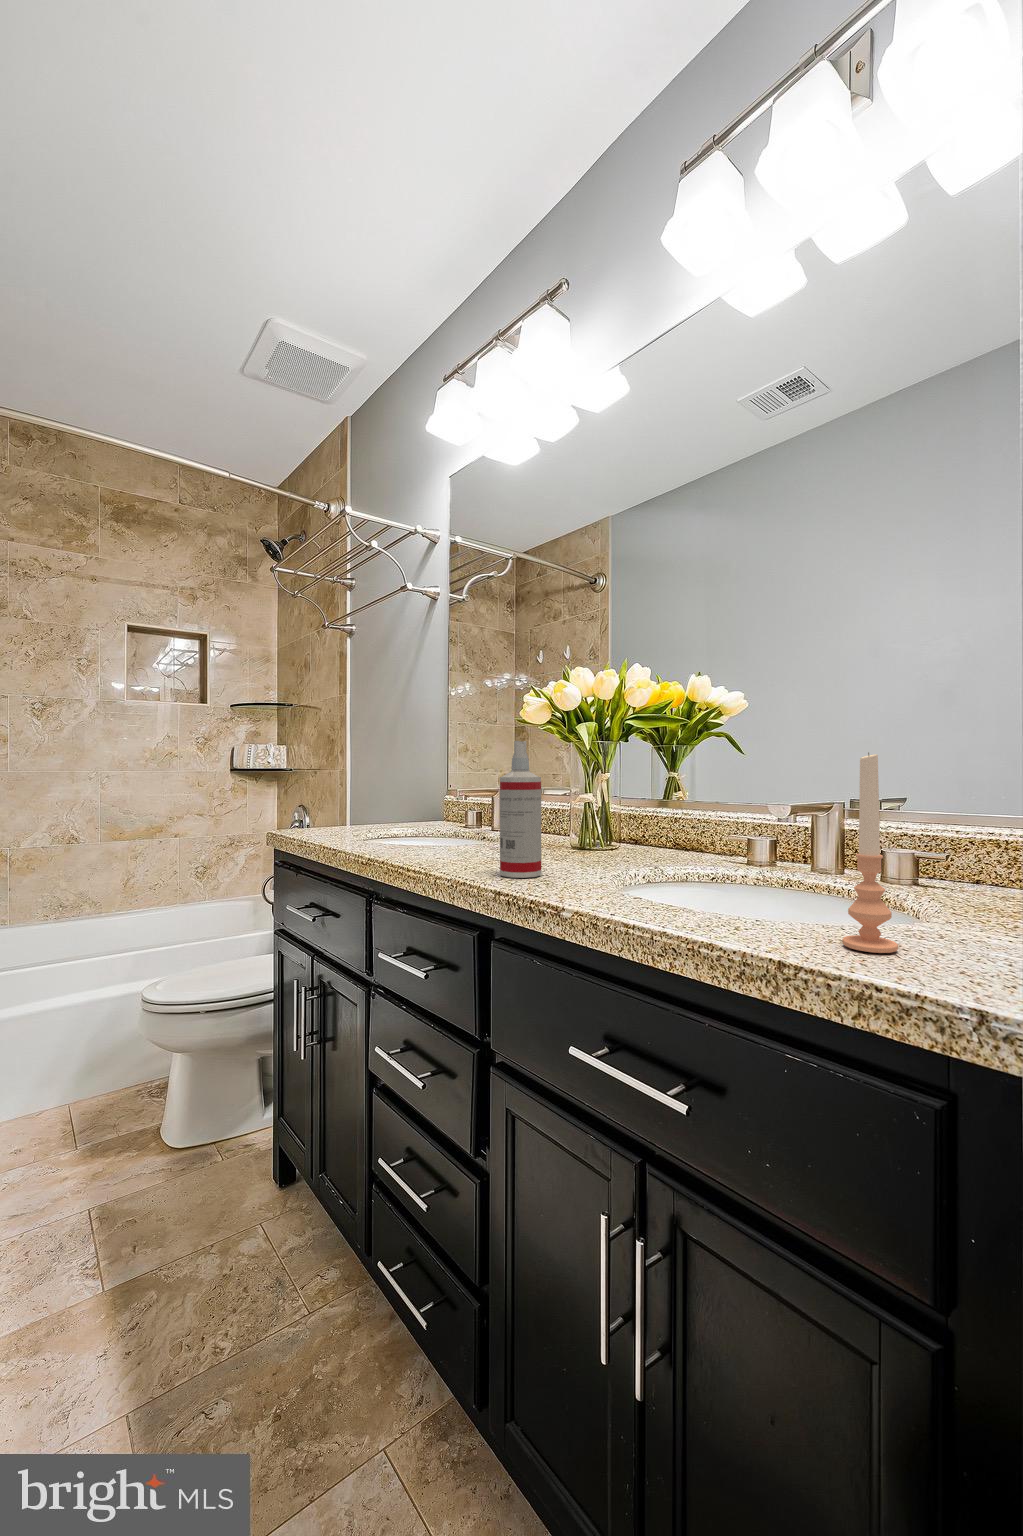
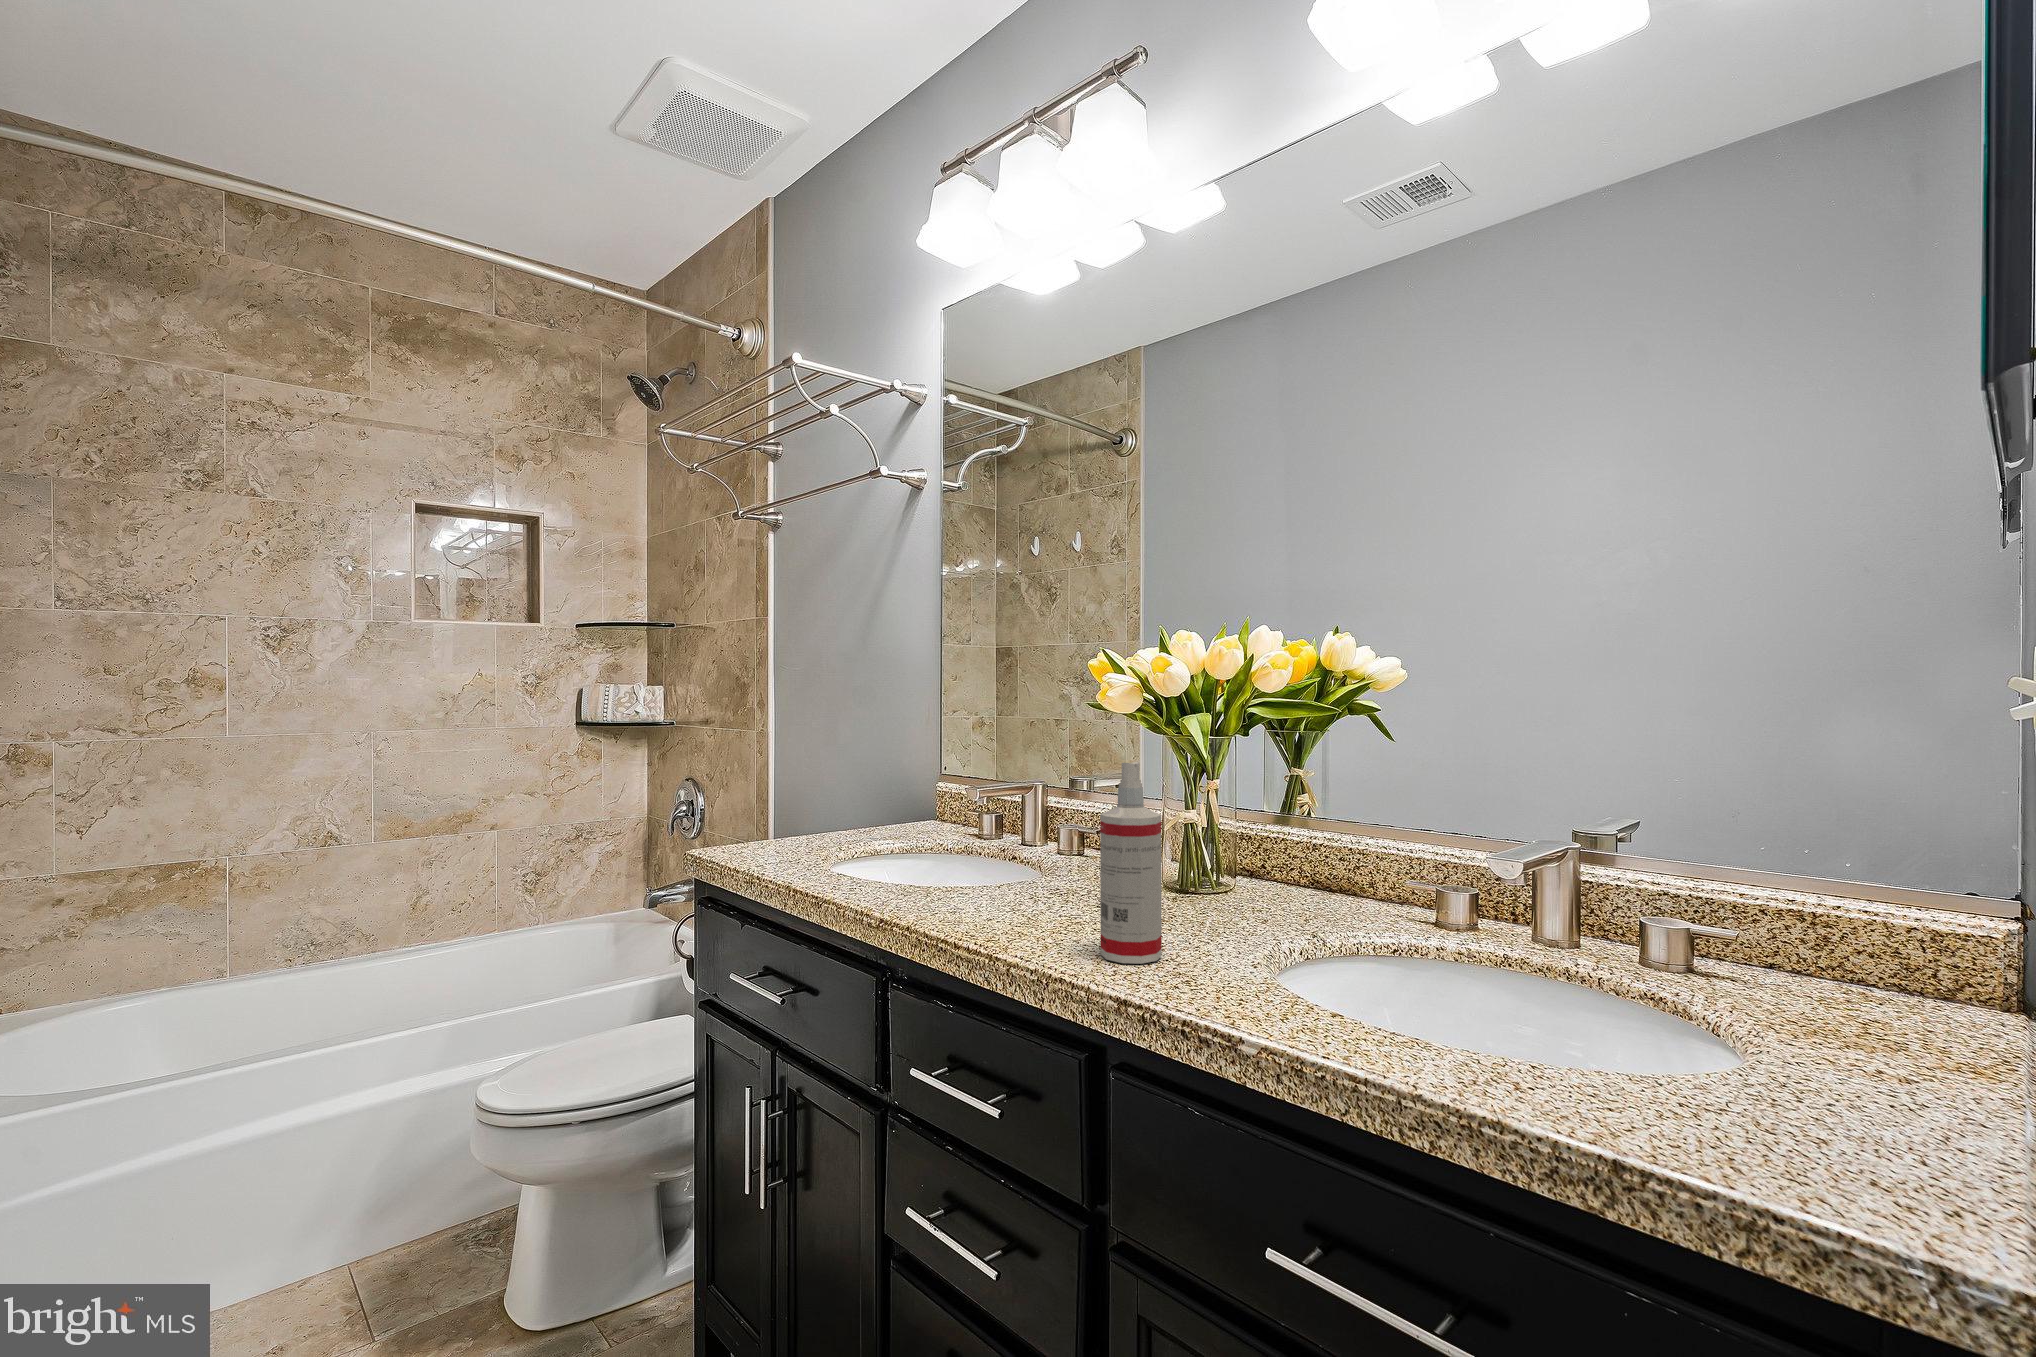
candle: present [842,752,898,953] -> none [1679,860,1761,1141]

